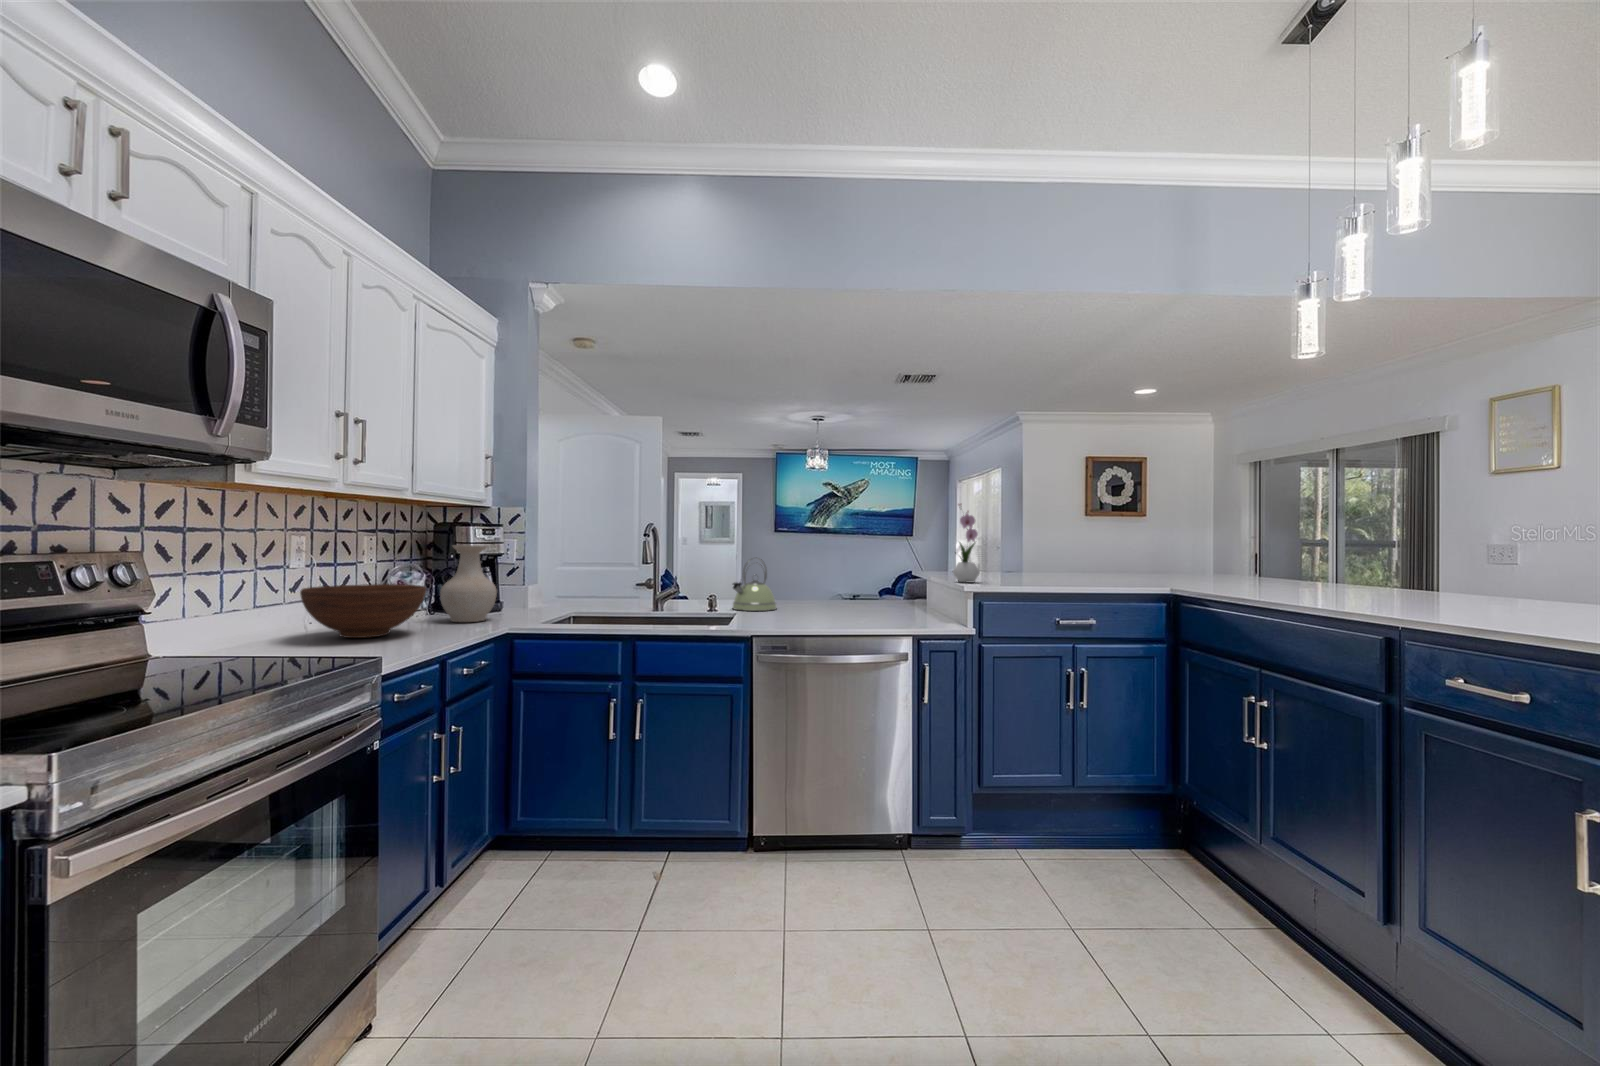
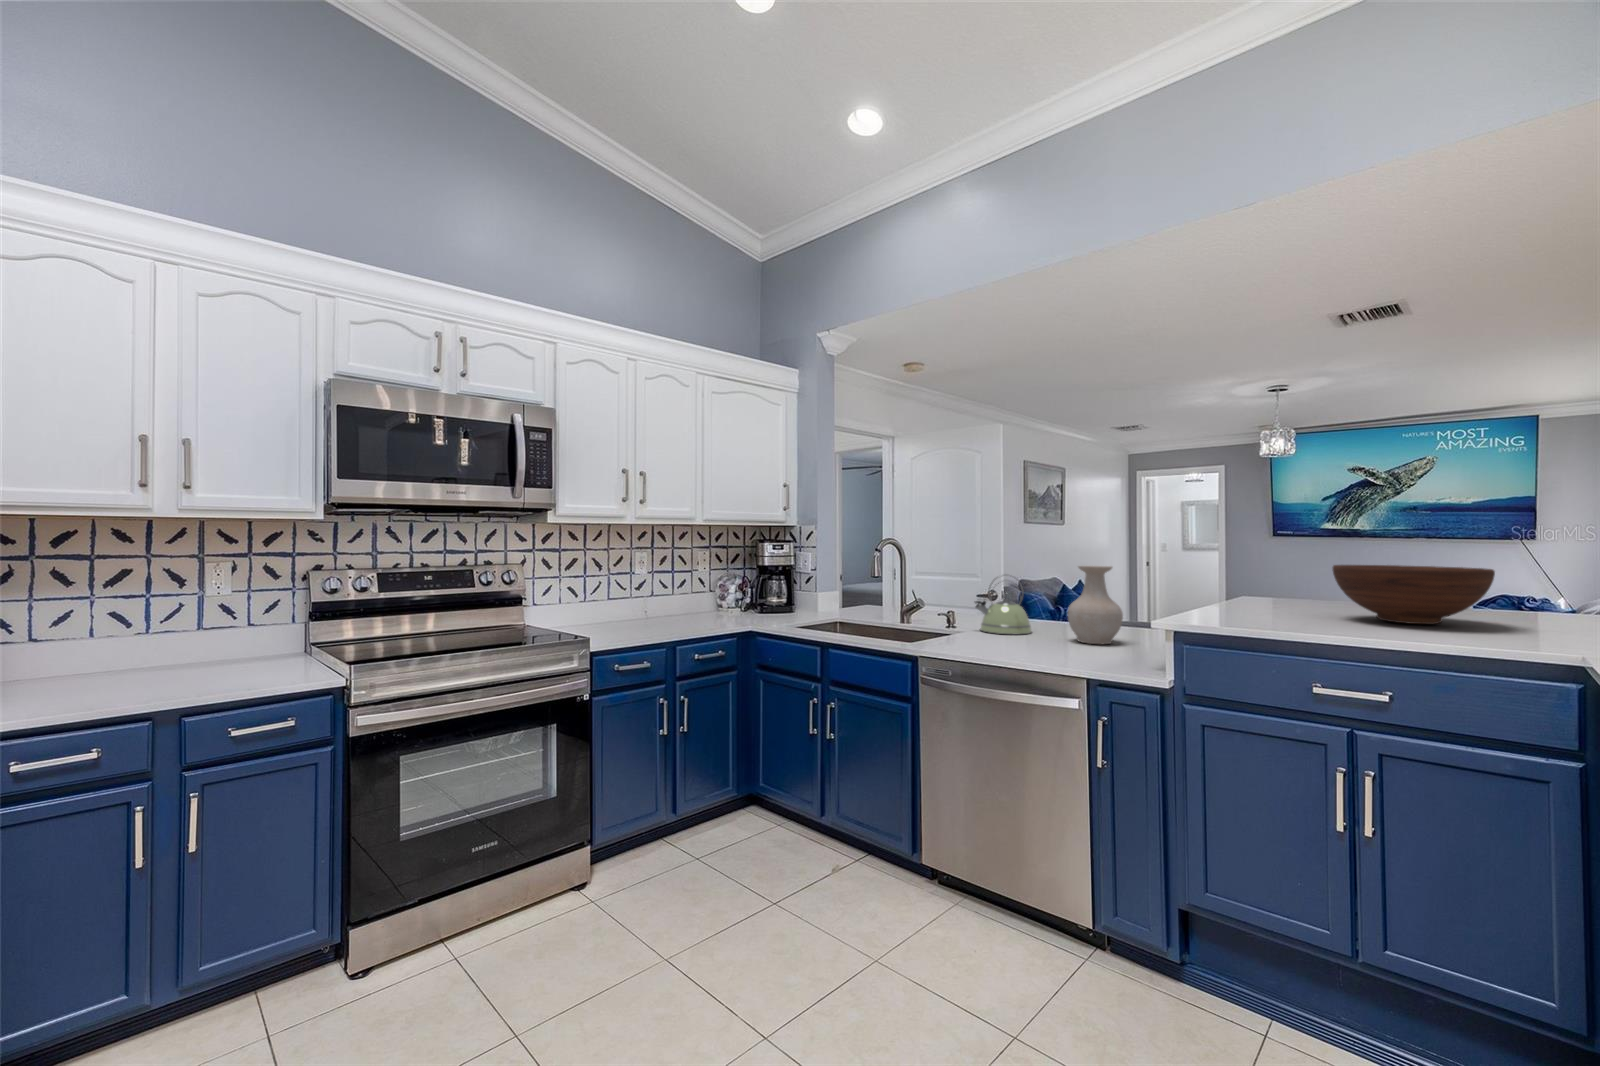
flower arrangement: present [953,504,980,582] -> none [1221,506,1272,621]
vase: present [440,545,497,622] -> present [1068,566,1123,644]
fruit bowl: present [300,584,426,638] -> present [1332,565,1495,624]

